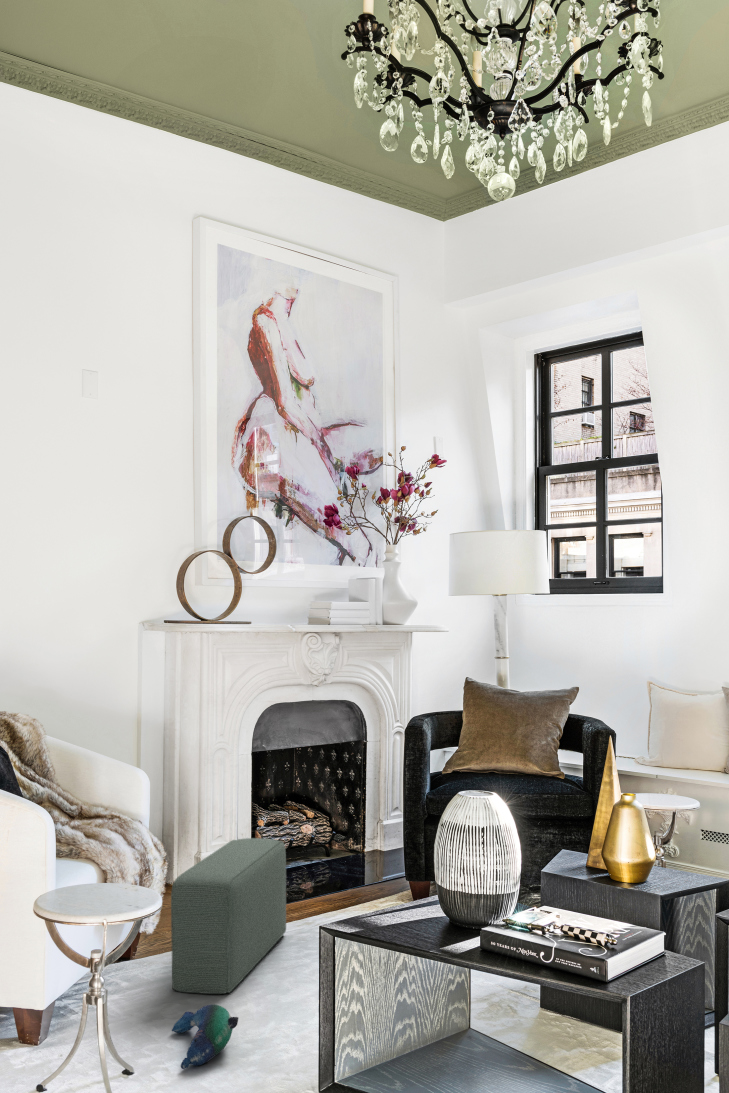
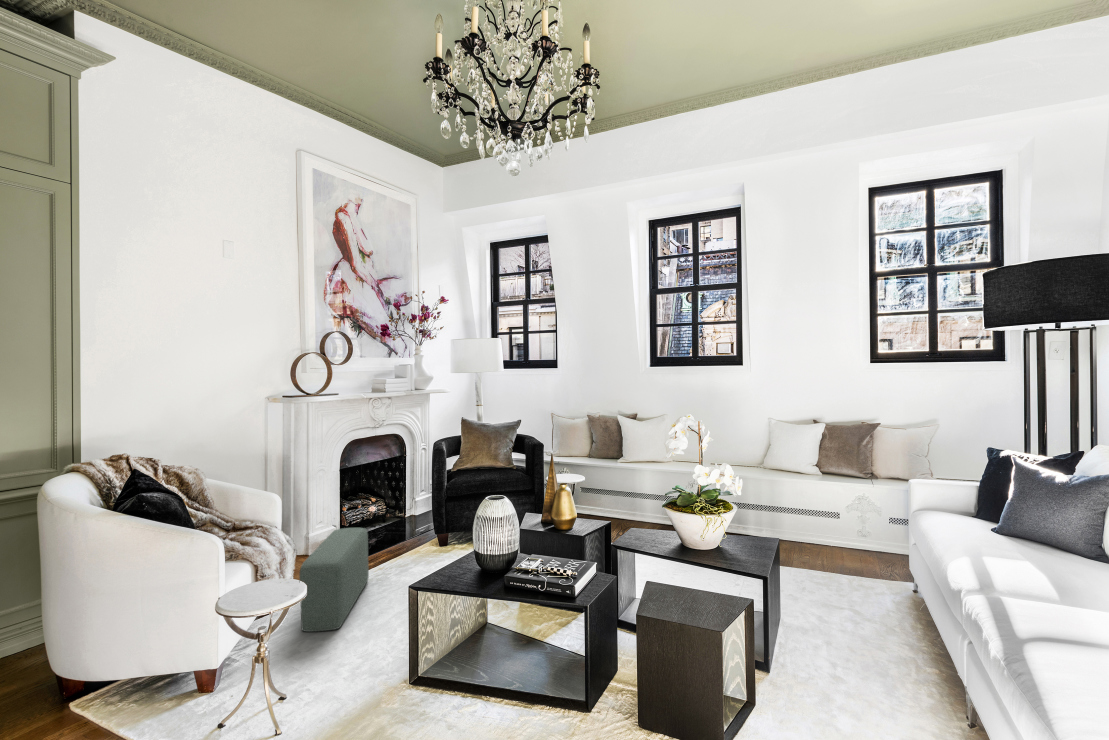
plush toy: present [172,1004,238,1069] -> none [305,644,351,692]

